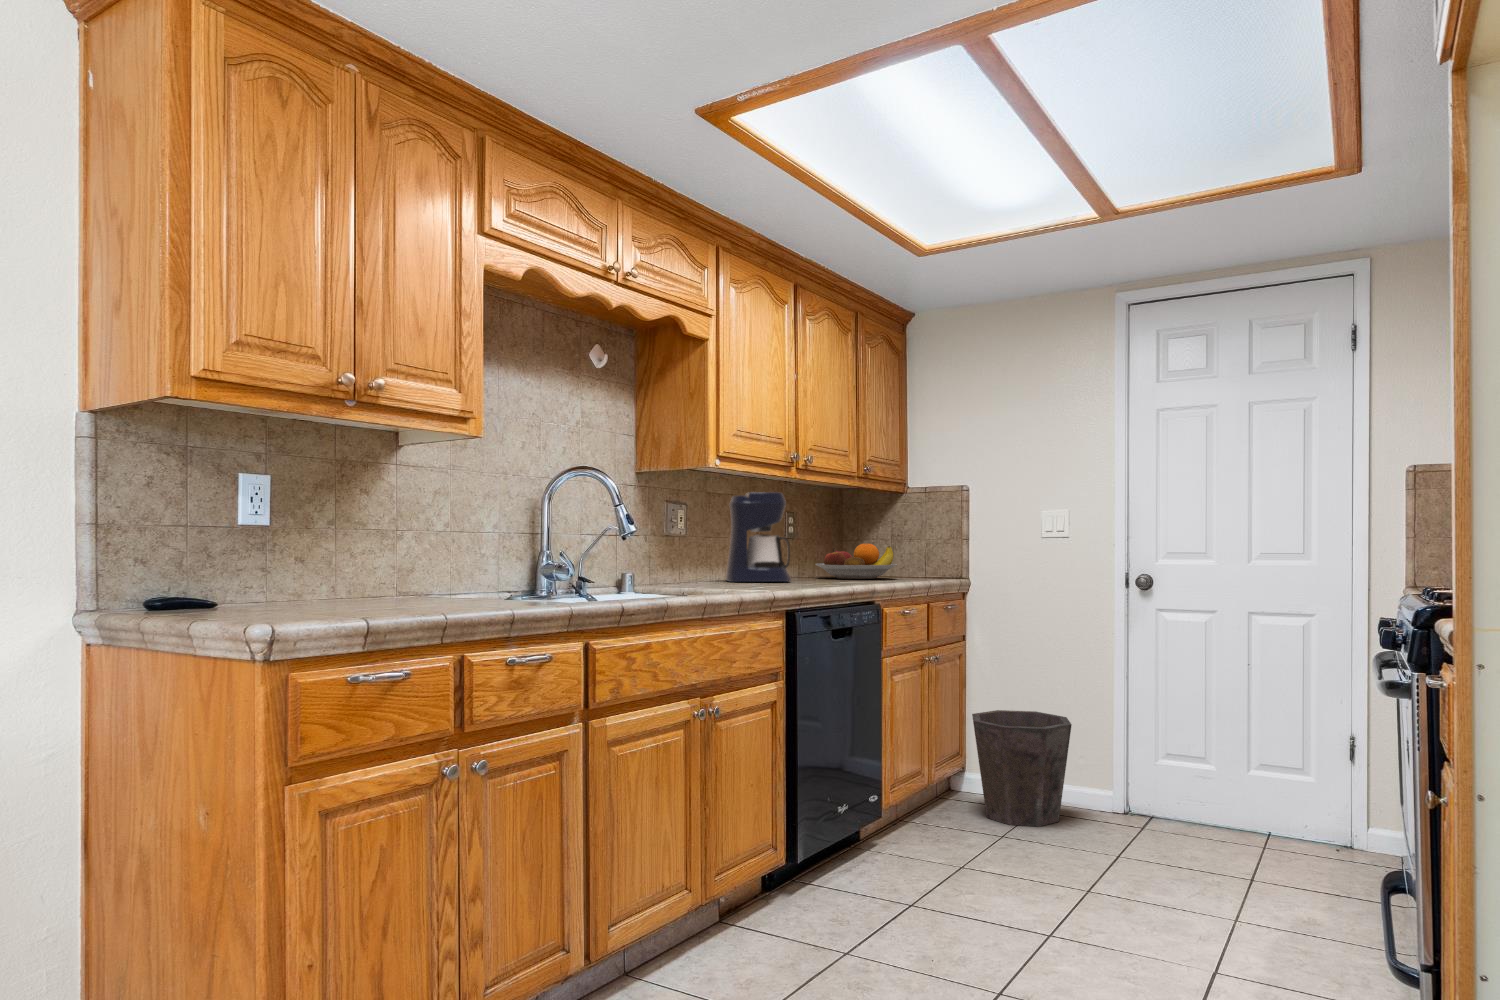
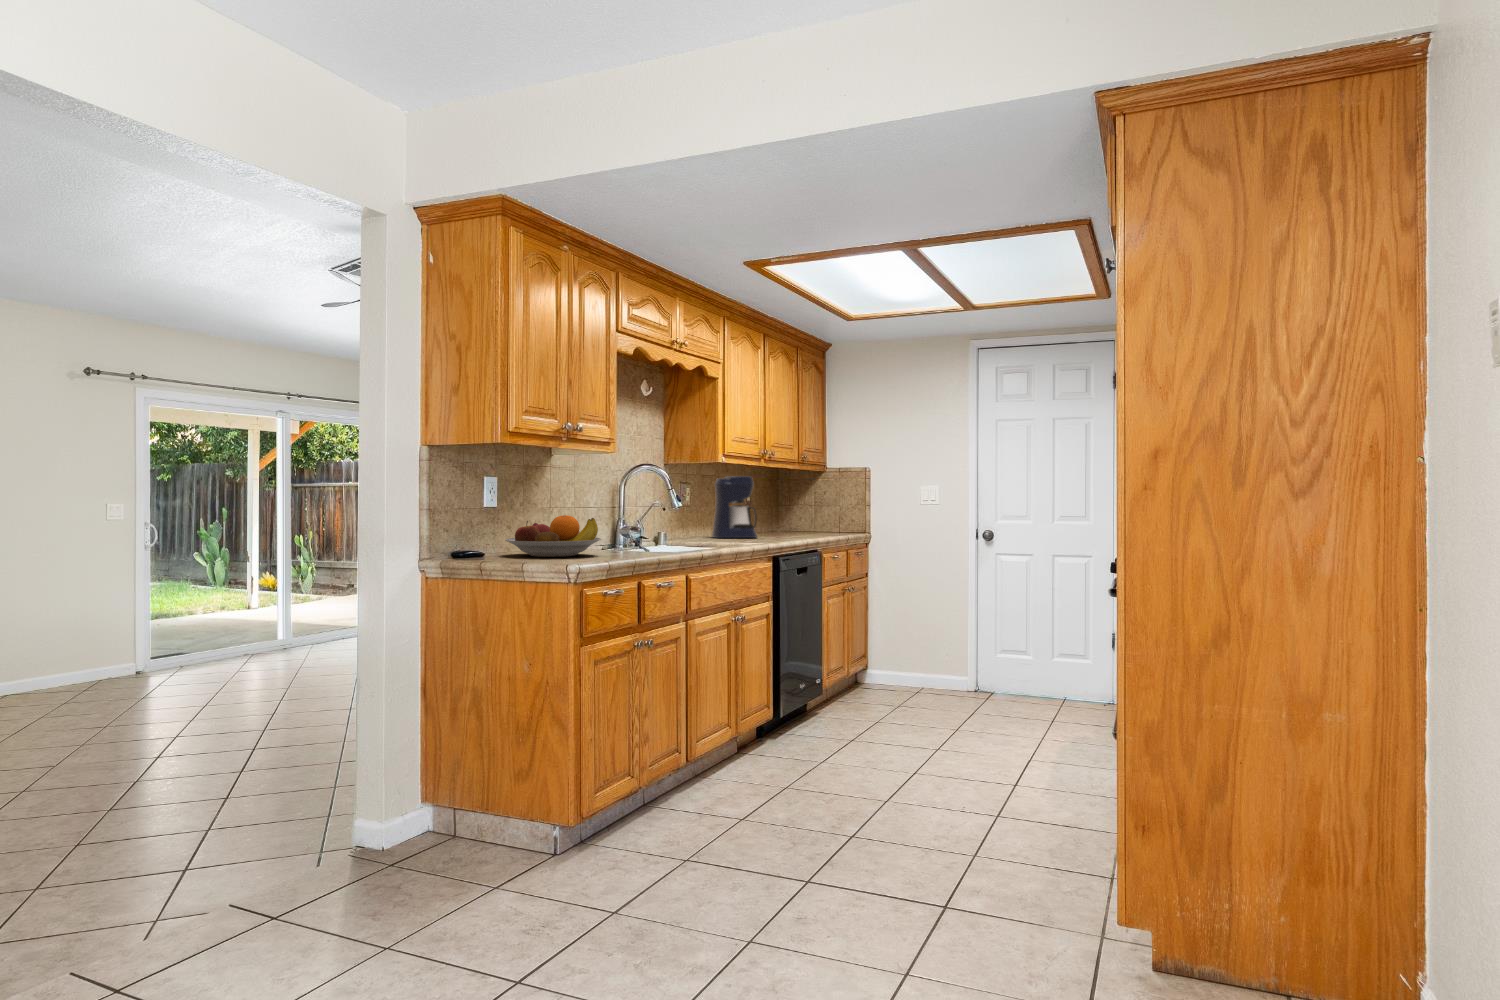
fruit bowl: present [815,543,897,579] -> present [505,515,601,557]
waste bin: present [972,710,1072,826] -> none [874,624,941,698]

